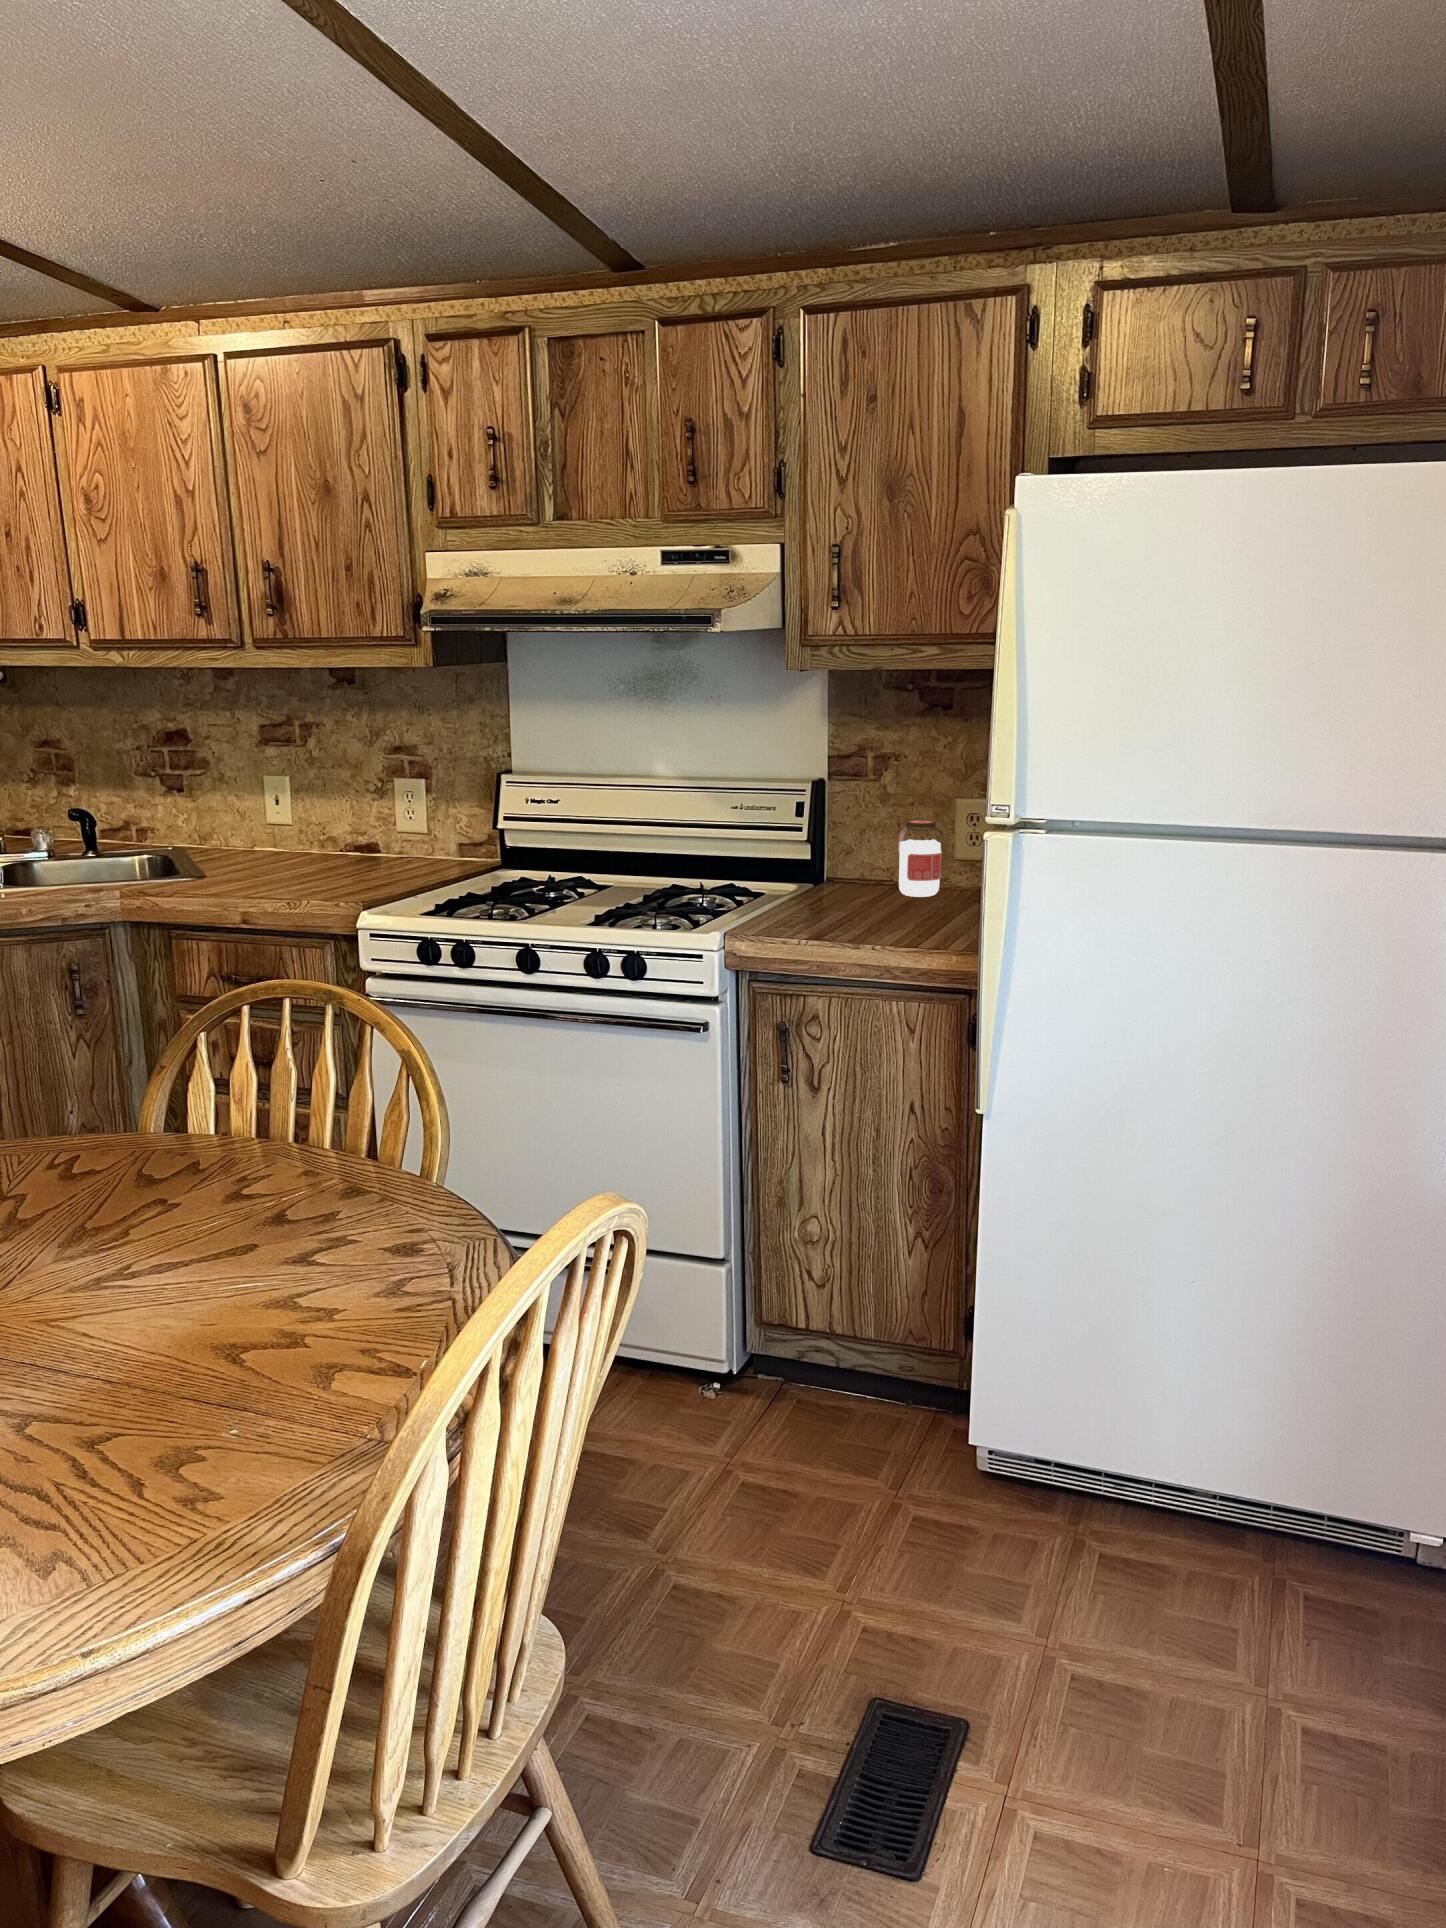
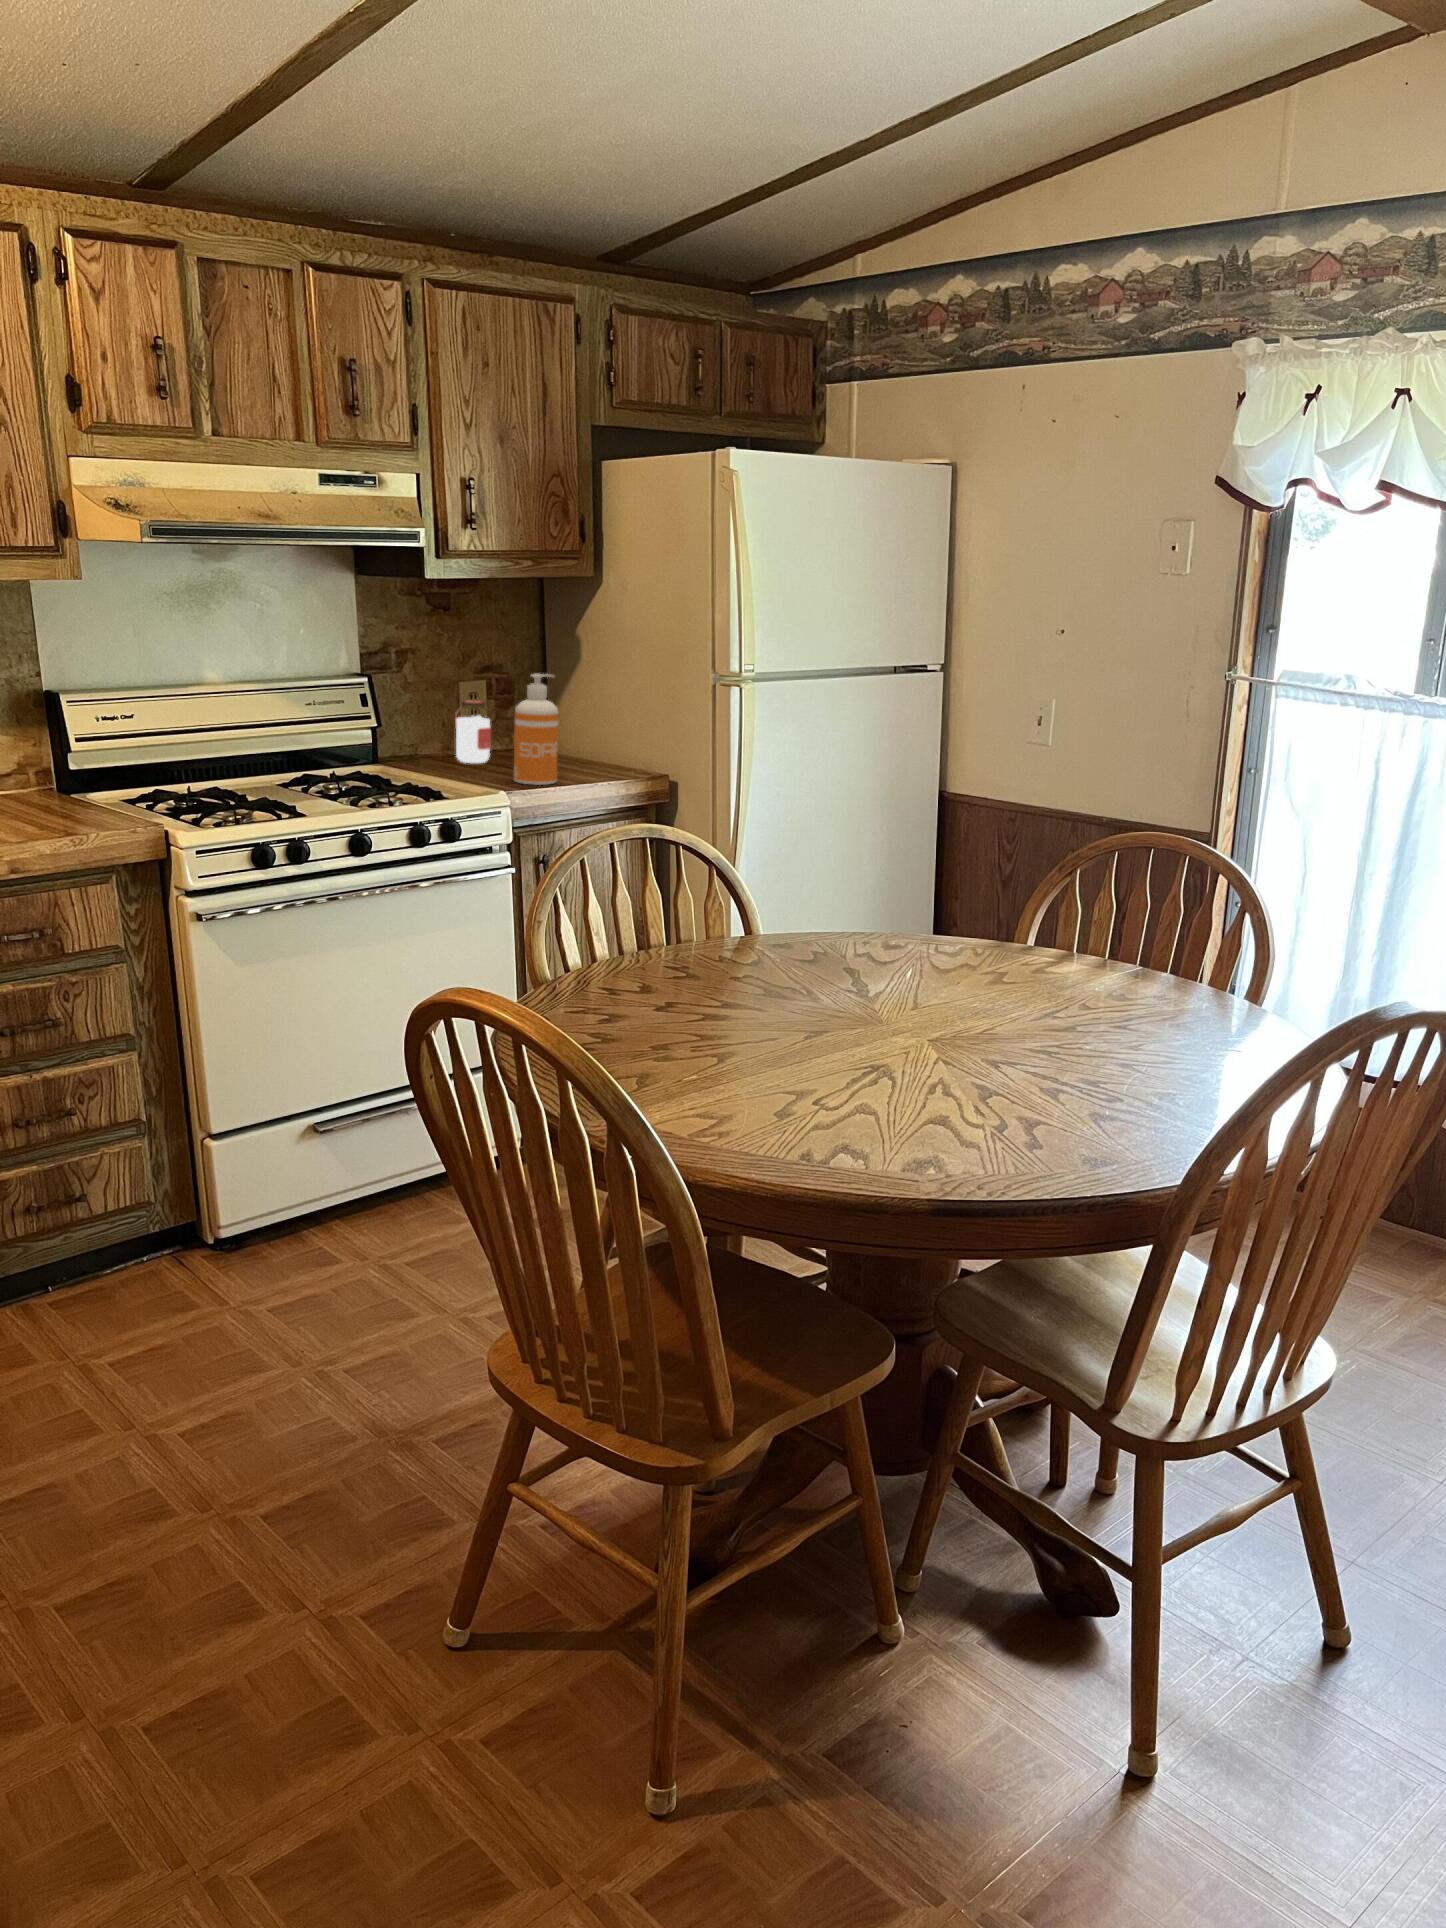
soap dispenser: none [839,787,895,928] -> present [514,674,558,785]

